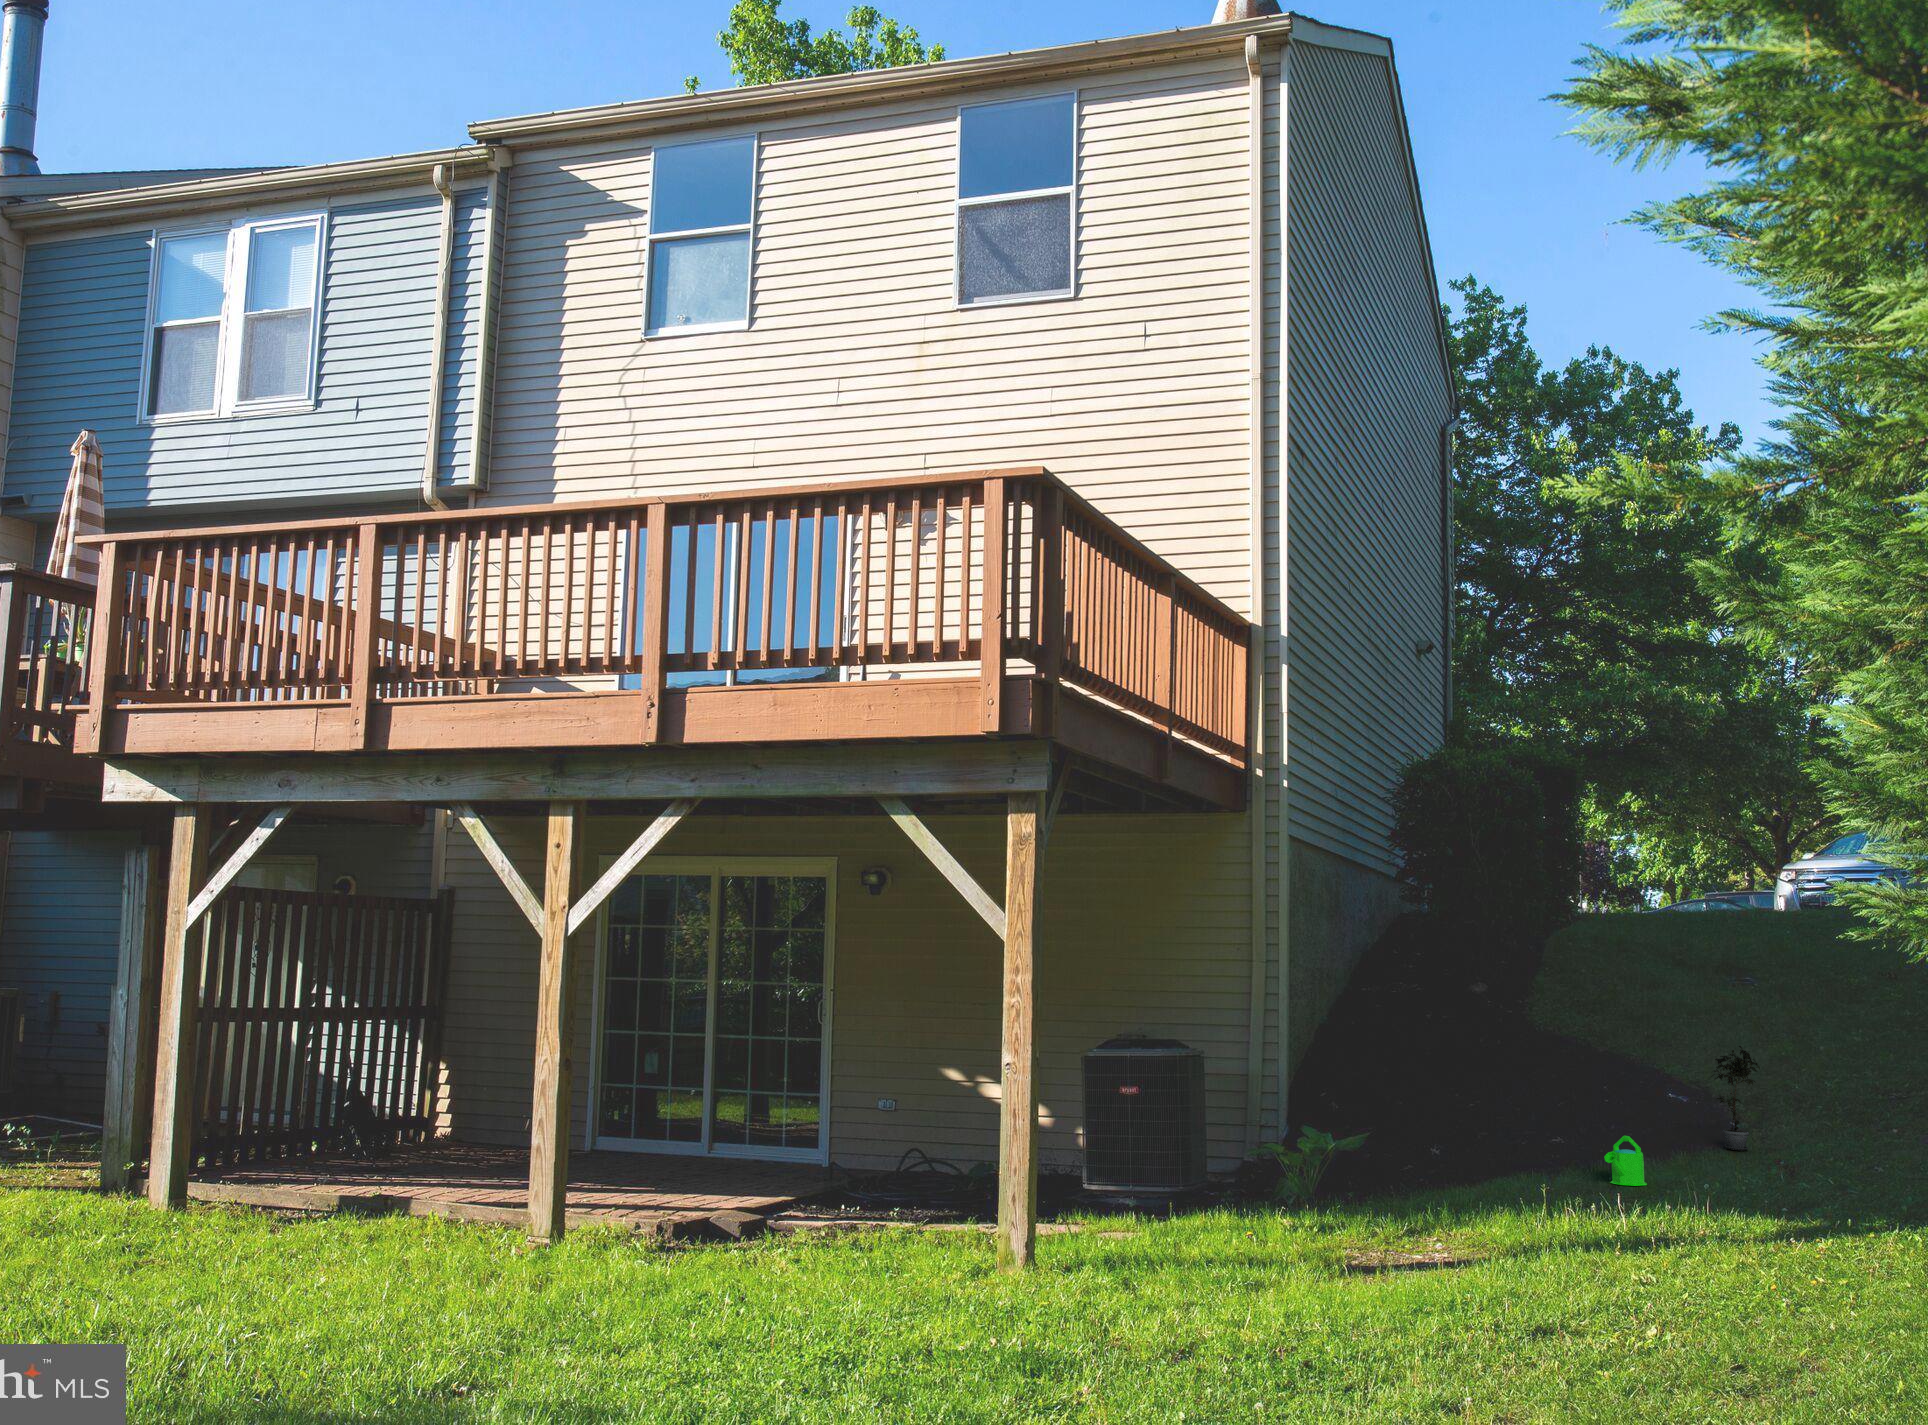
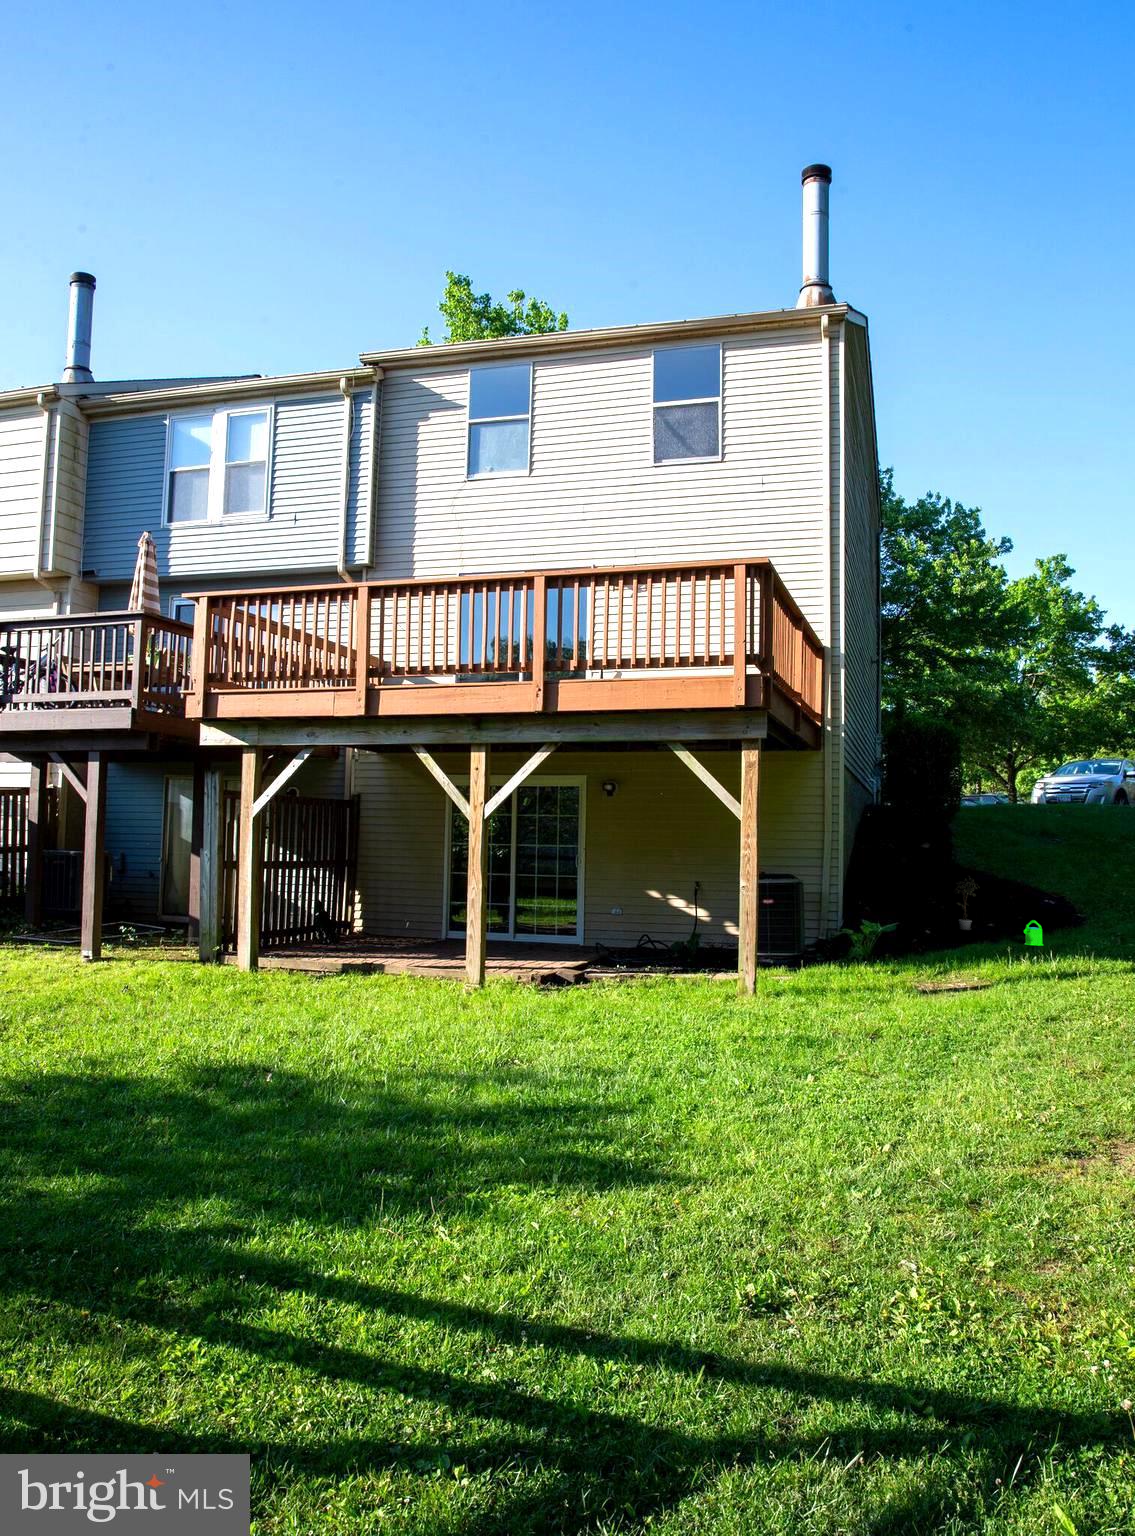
potted plant: present [1711,1046,1760,1151] -> present [956,876,979,930]

